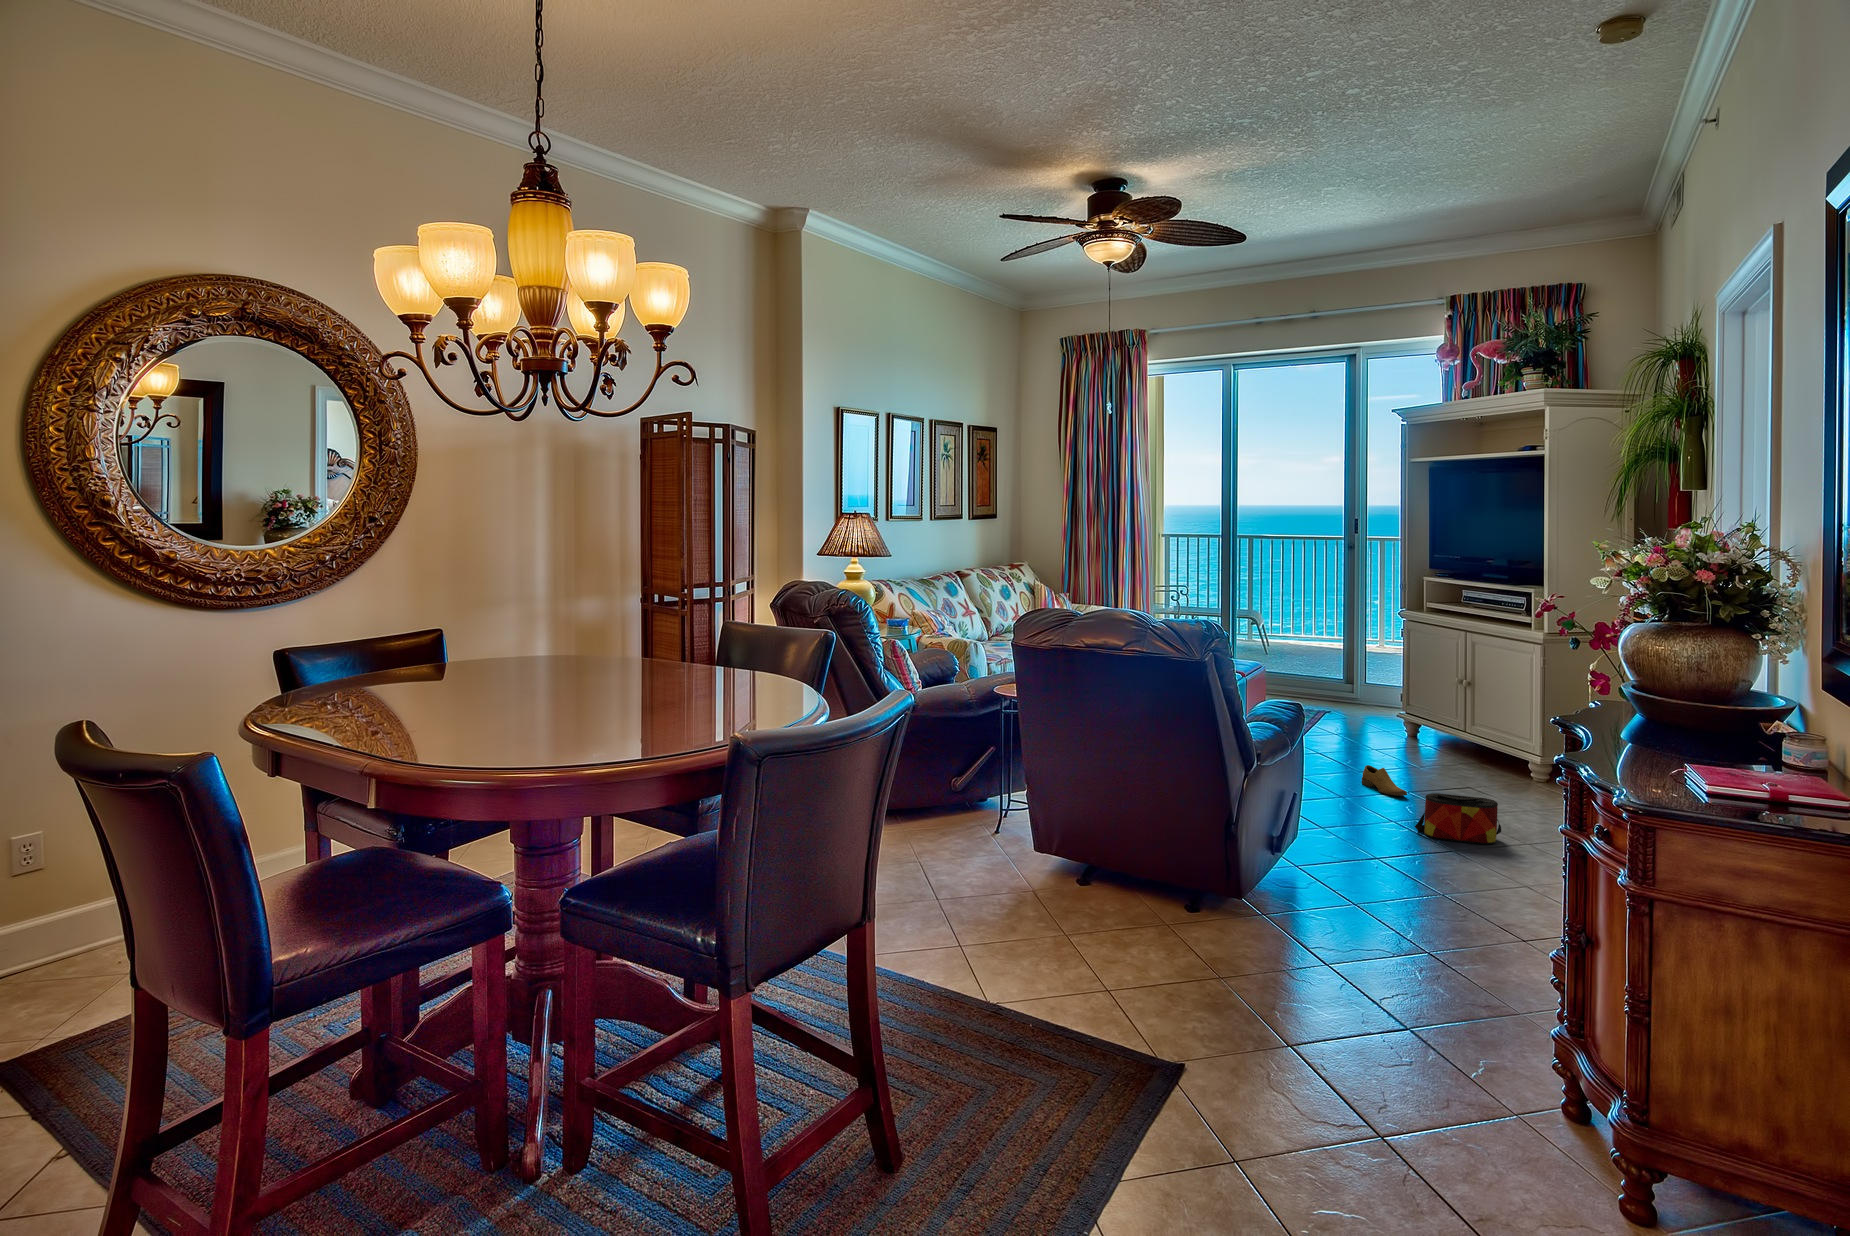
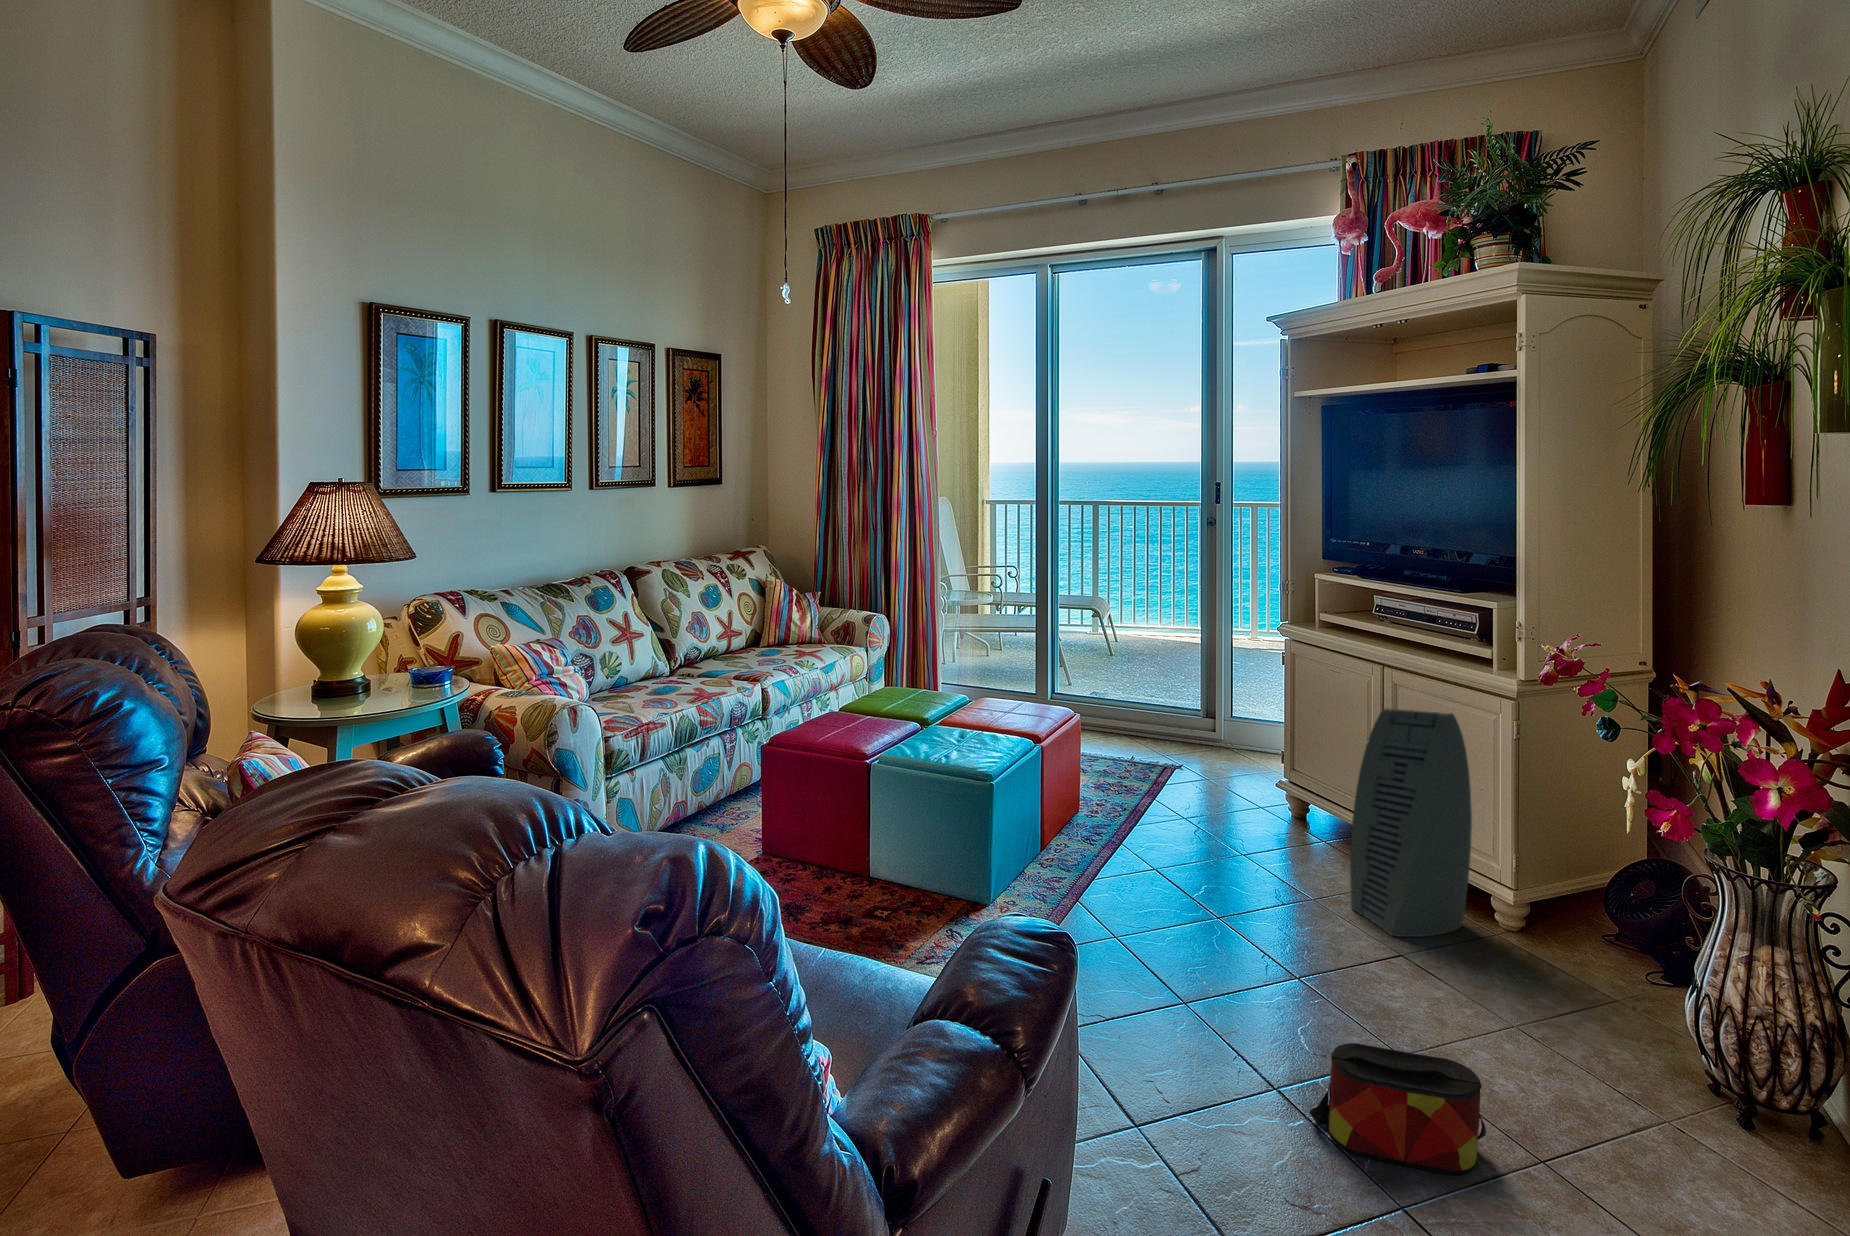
air purifier: none [1444,651,1518,783] -> present [1350,708,1472,937]
shoe: present [1362,765,1407,796] -> none [1214,915,1292,990]

